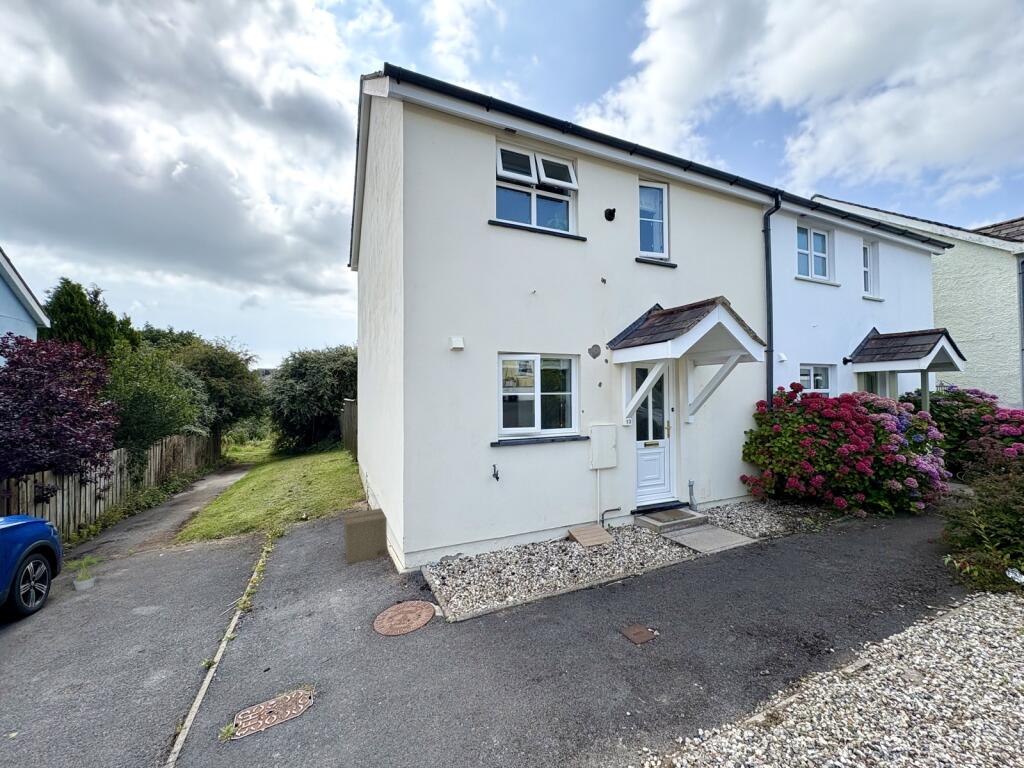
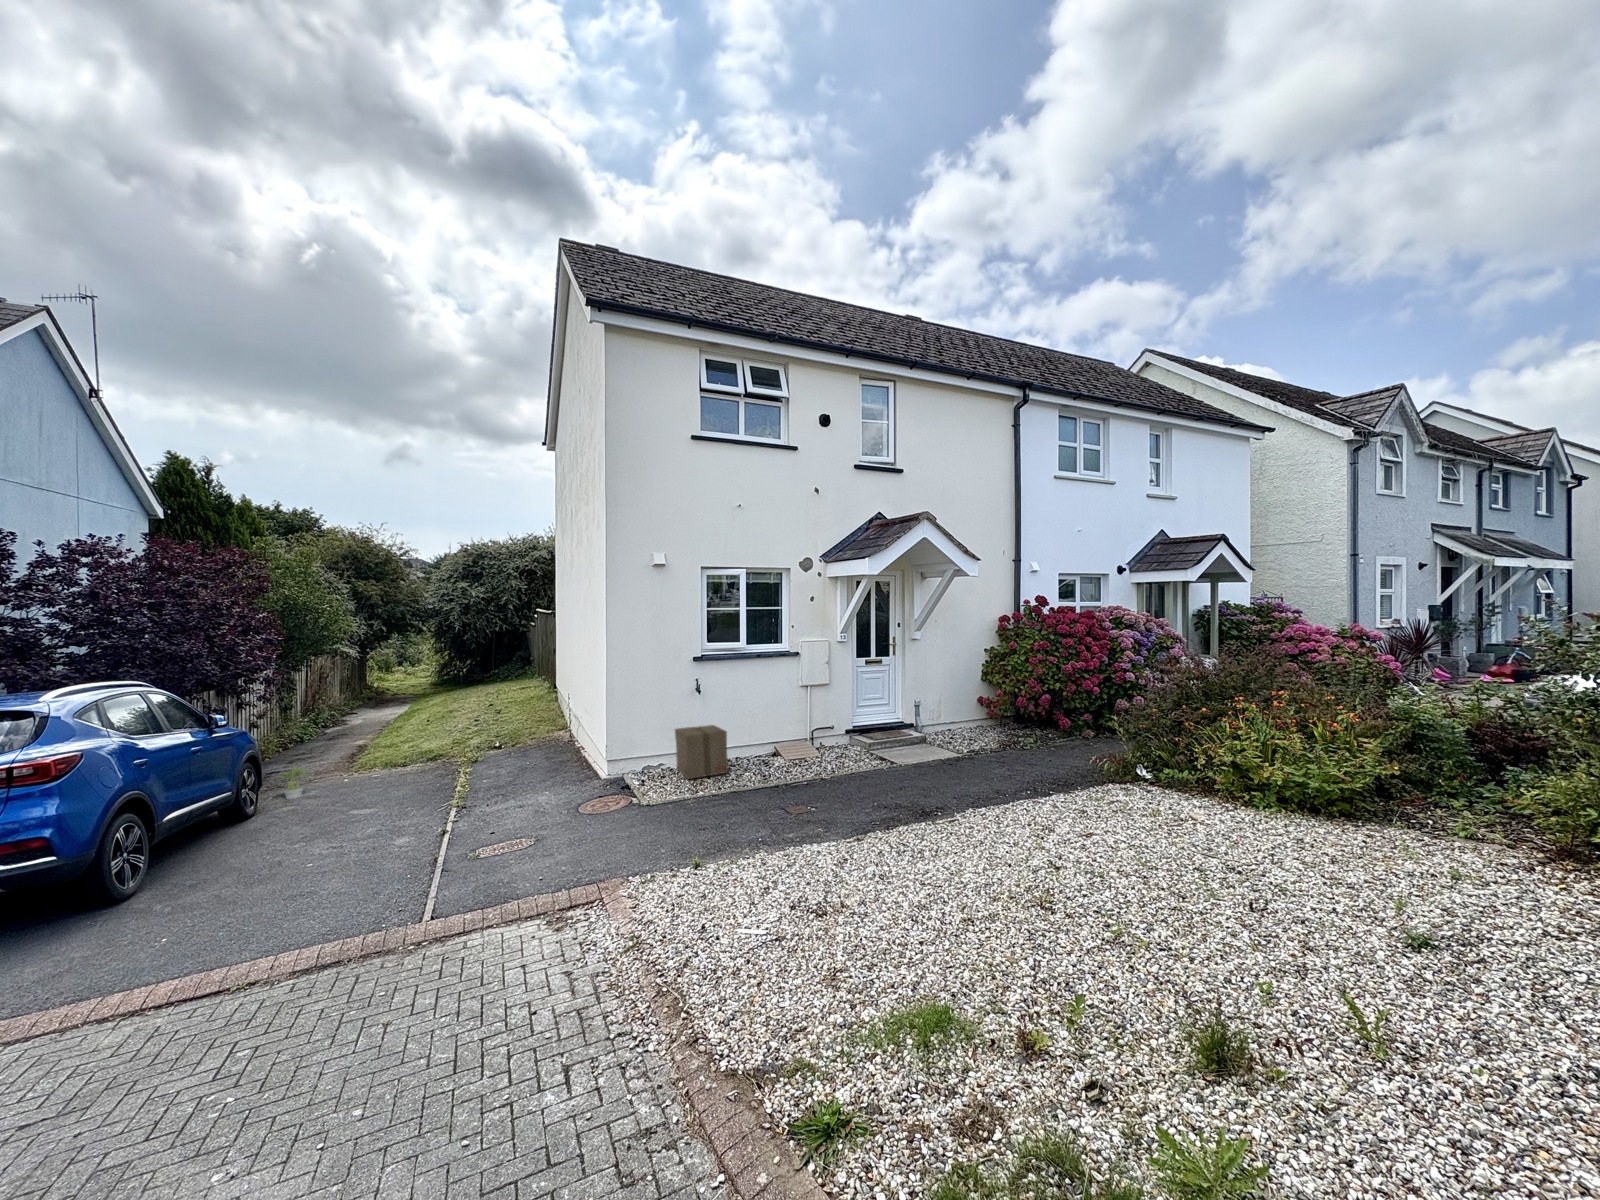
cardboard box: present [344,508,388,563] -> present [675,725,728,779]

